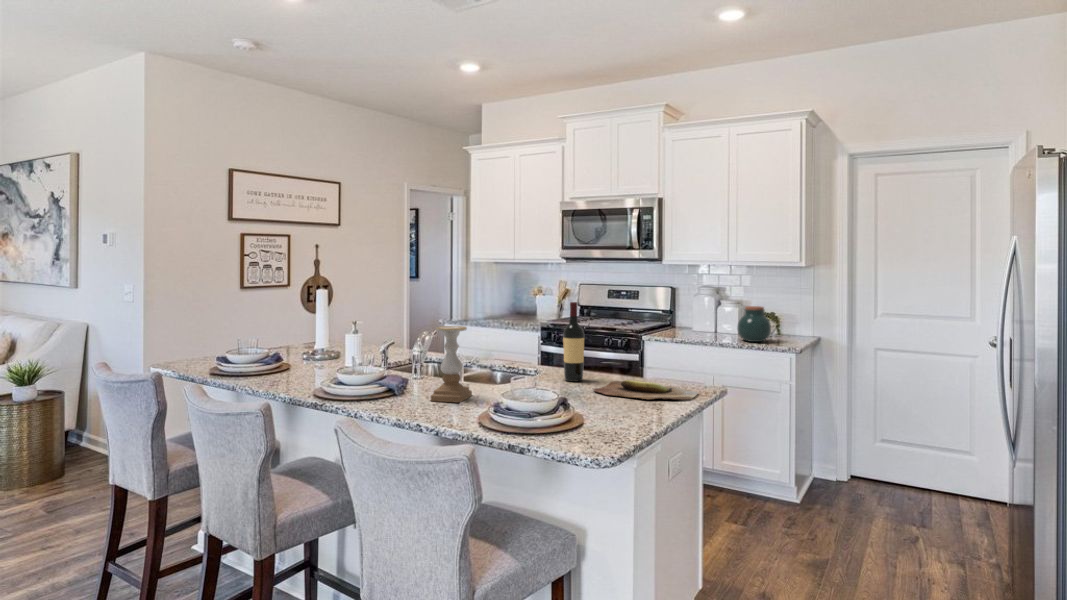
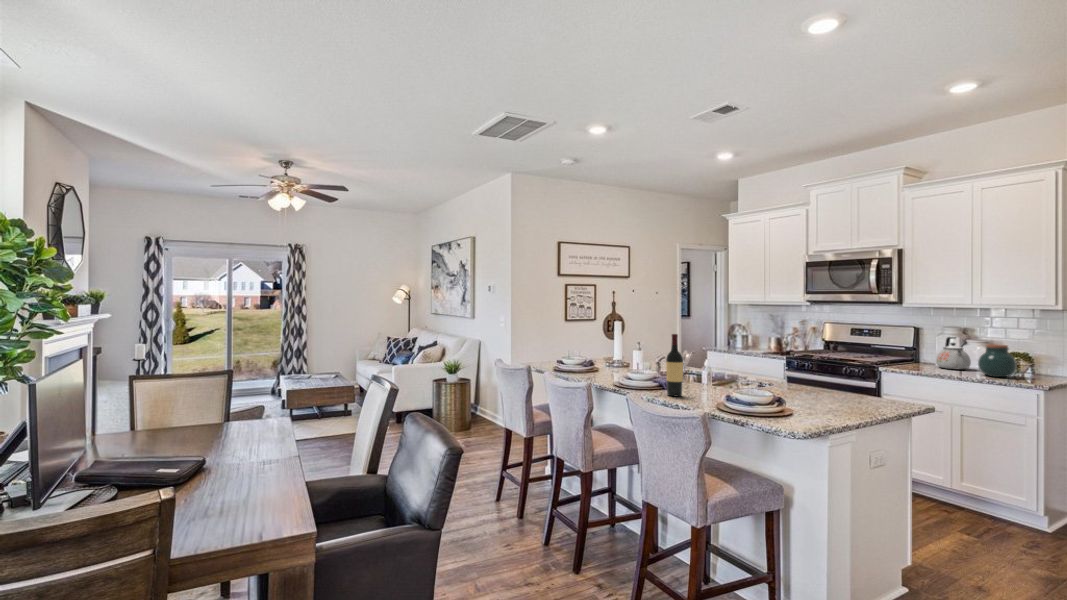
kettle: none [697,299,728,335] -> present [936,337,971,370]
wine bottle: present [563,302,584,382] -> present [666,334,683,396]
candle holder: present [431,326,472,403] -> none [688,346,717,396]
cutting board: present [593,380,698,400] -> none [810,393,902,409]

